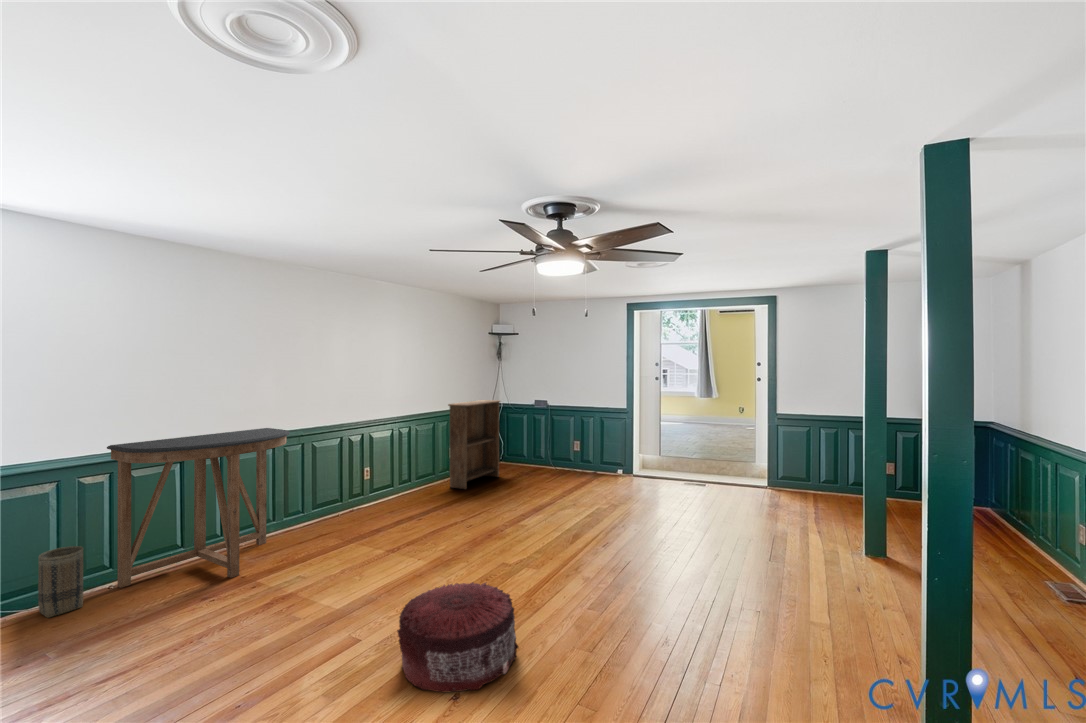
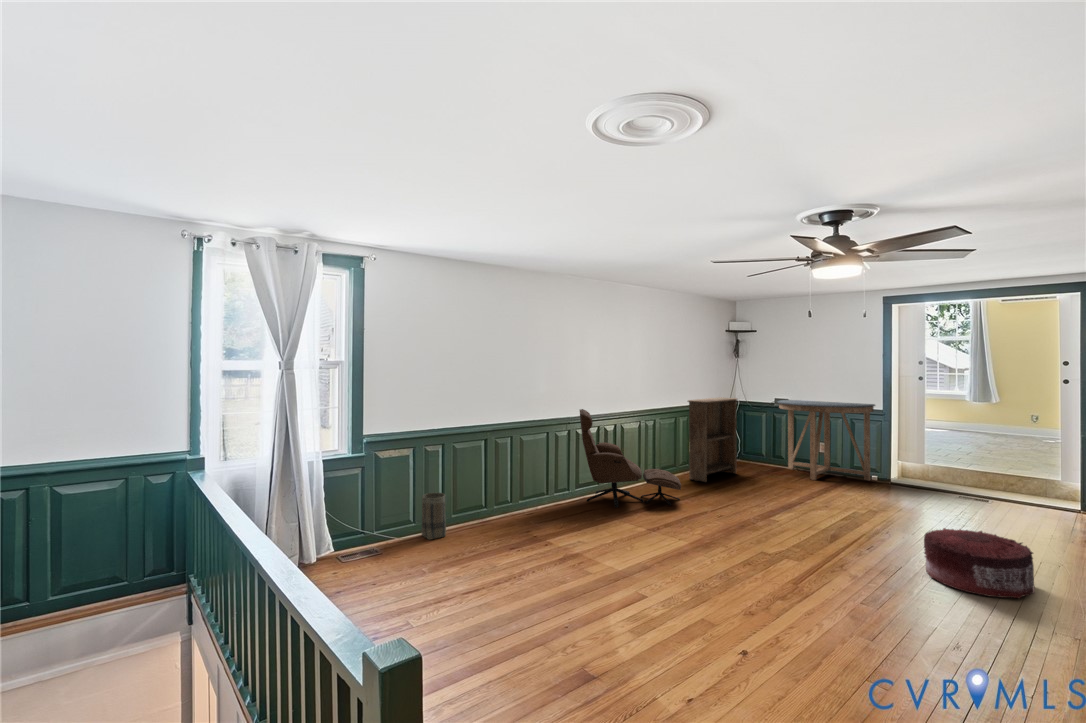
lounge chair: none [311,418,432,531] -> present [580,409,681,508]
console table: present [107,428,290,588] -> present [778,400,875,480]
pouf: present [397,582,519,692] -> present [924,528,1035,599]

